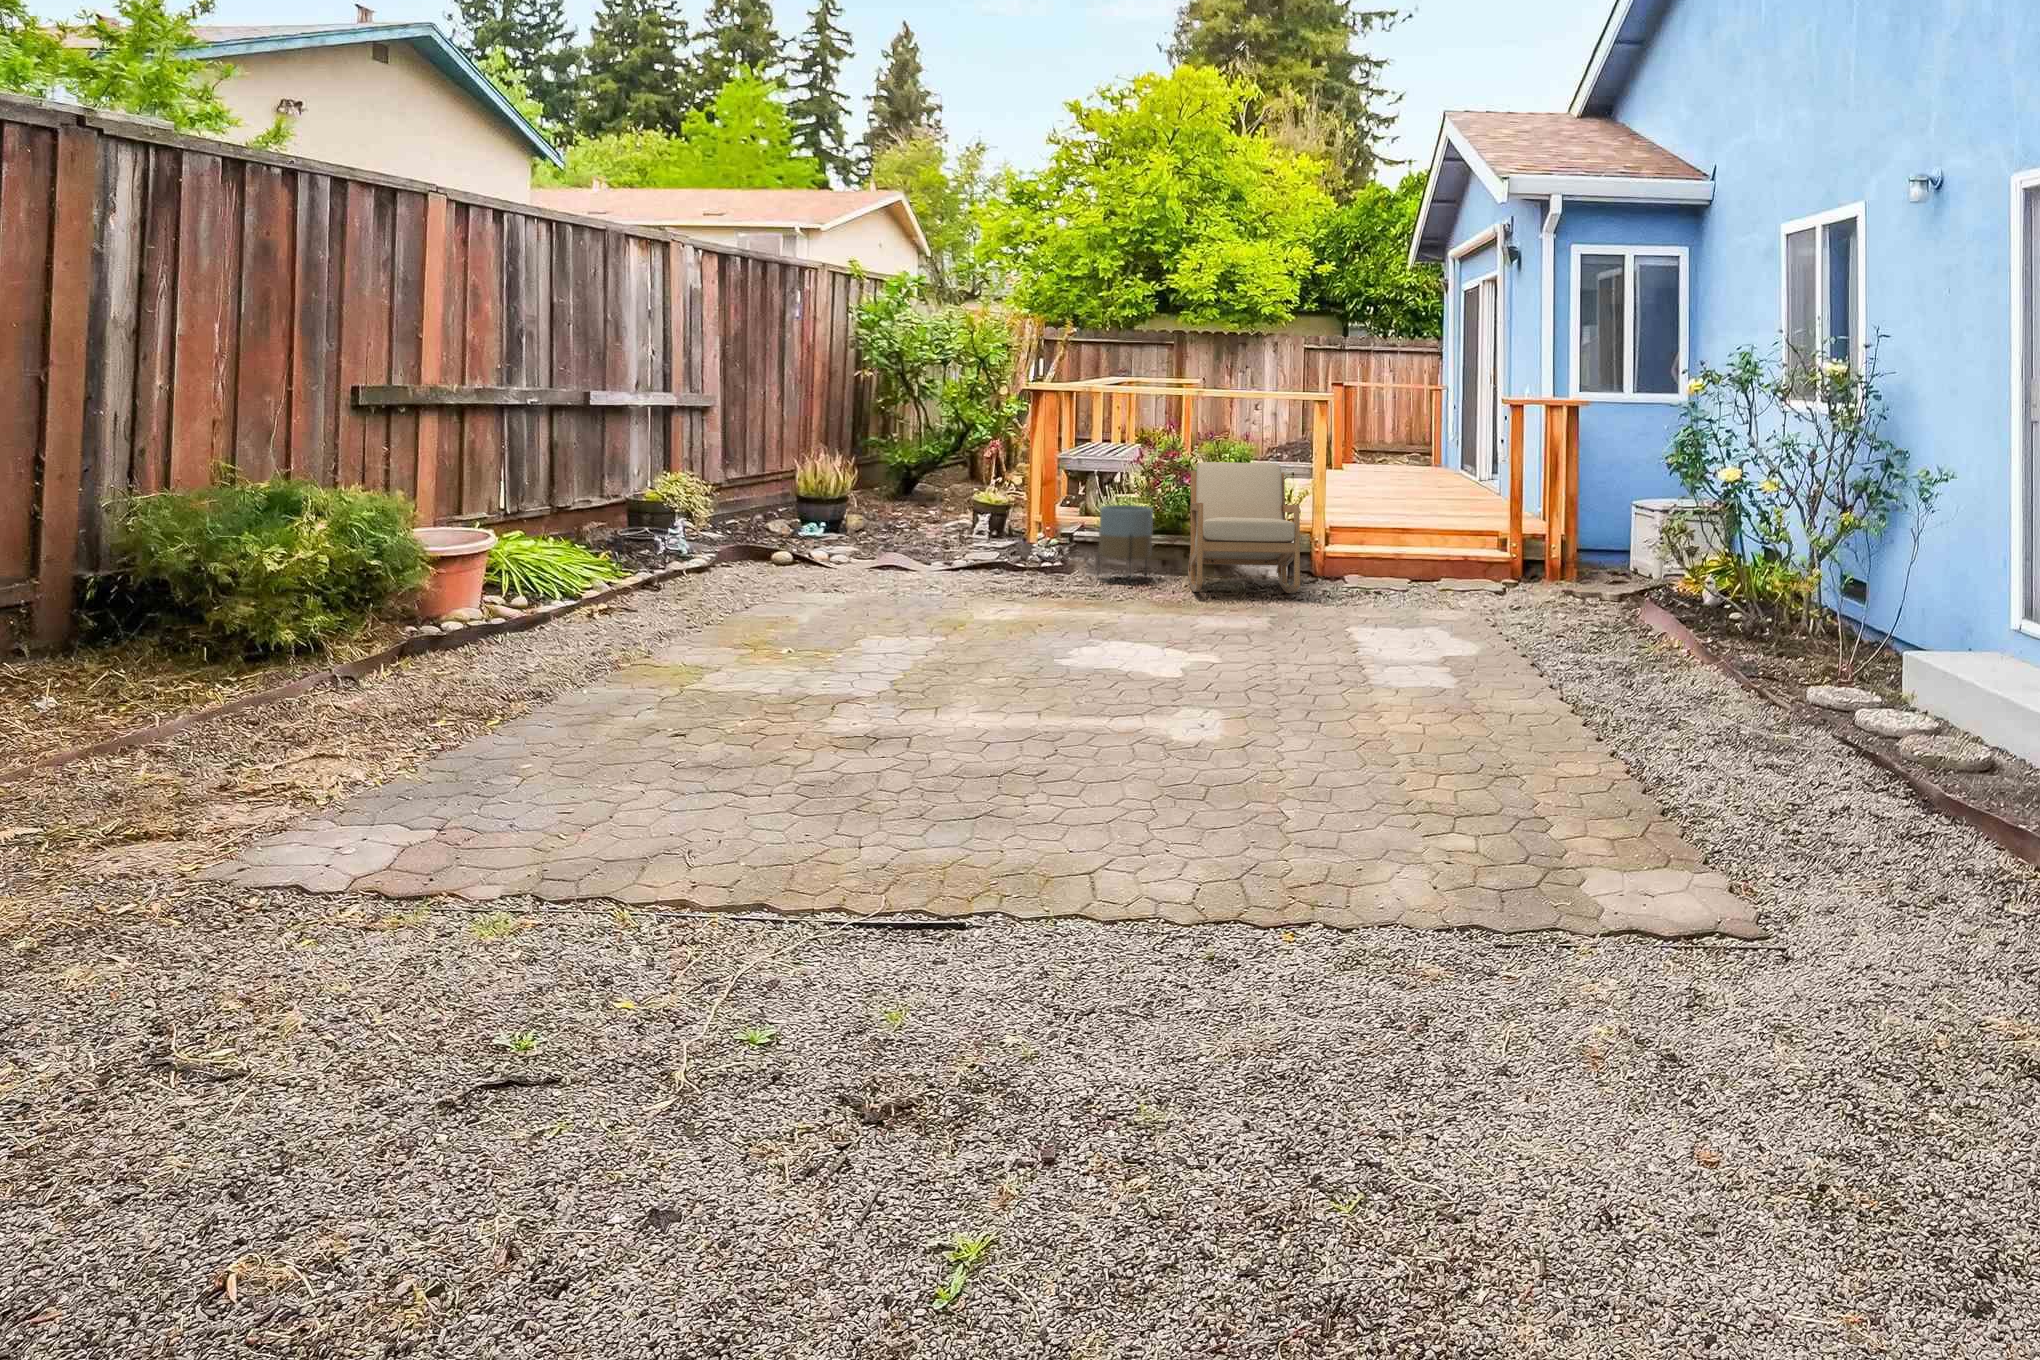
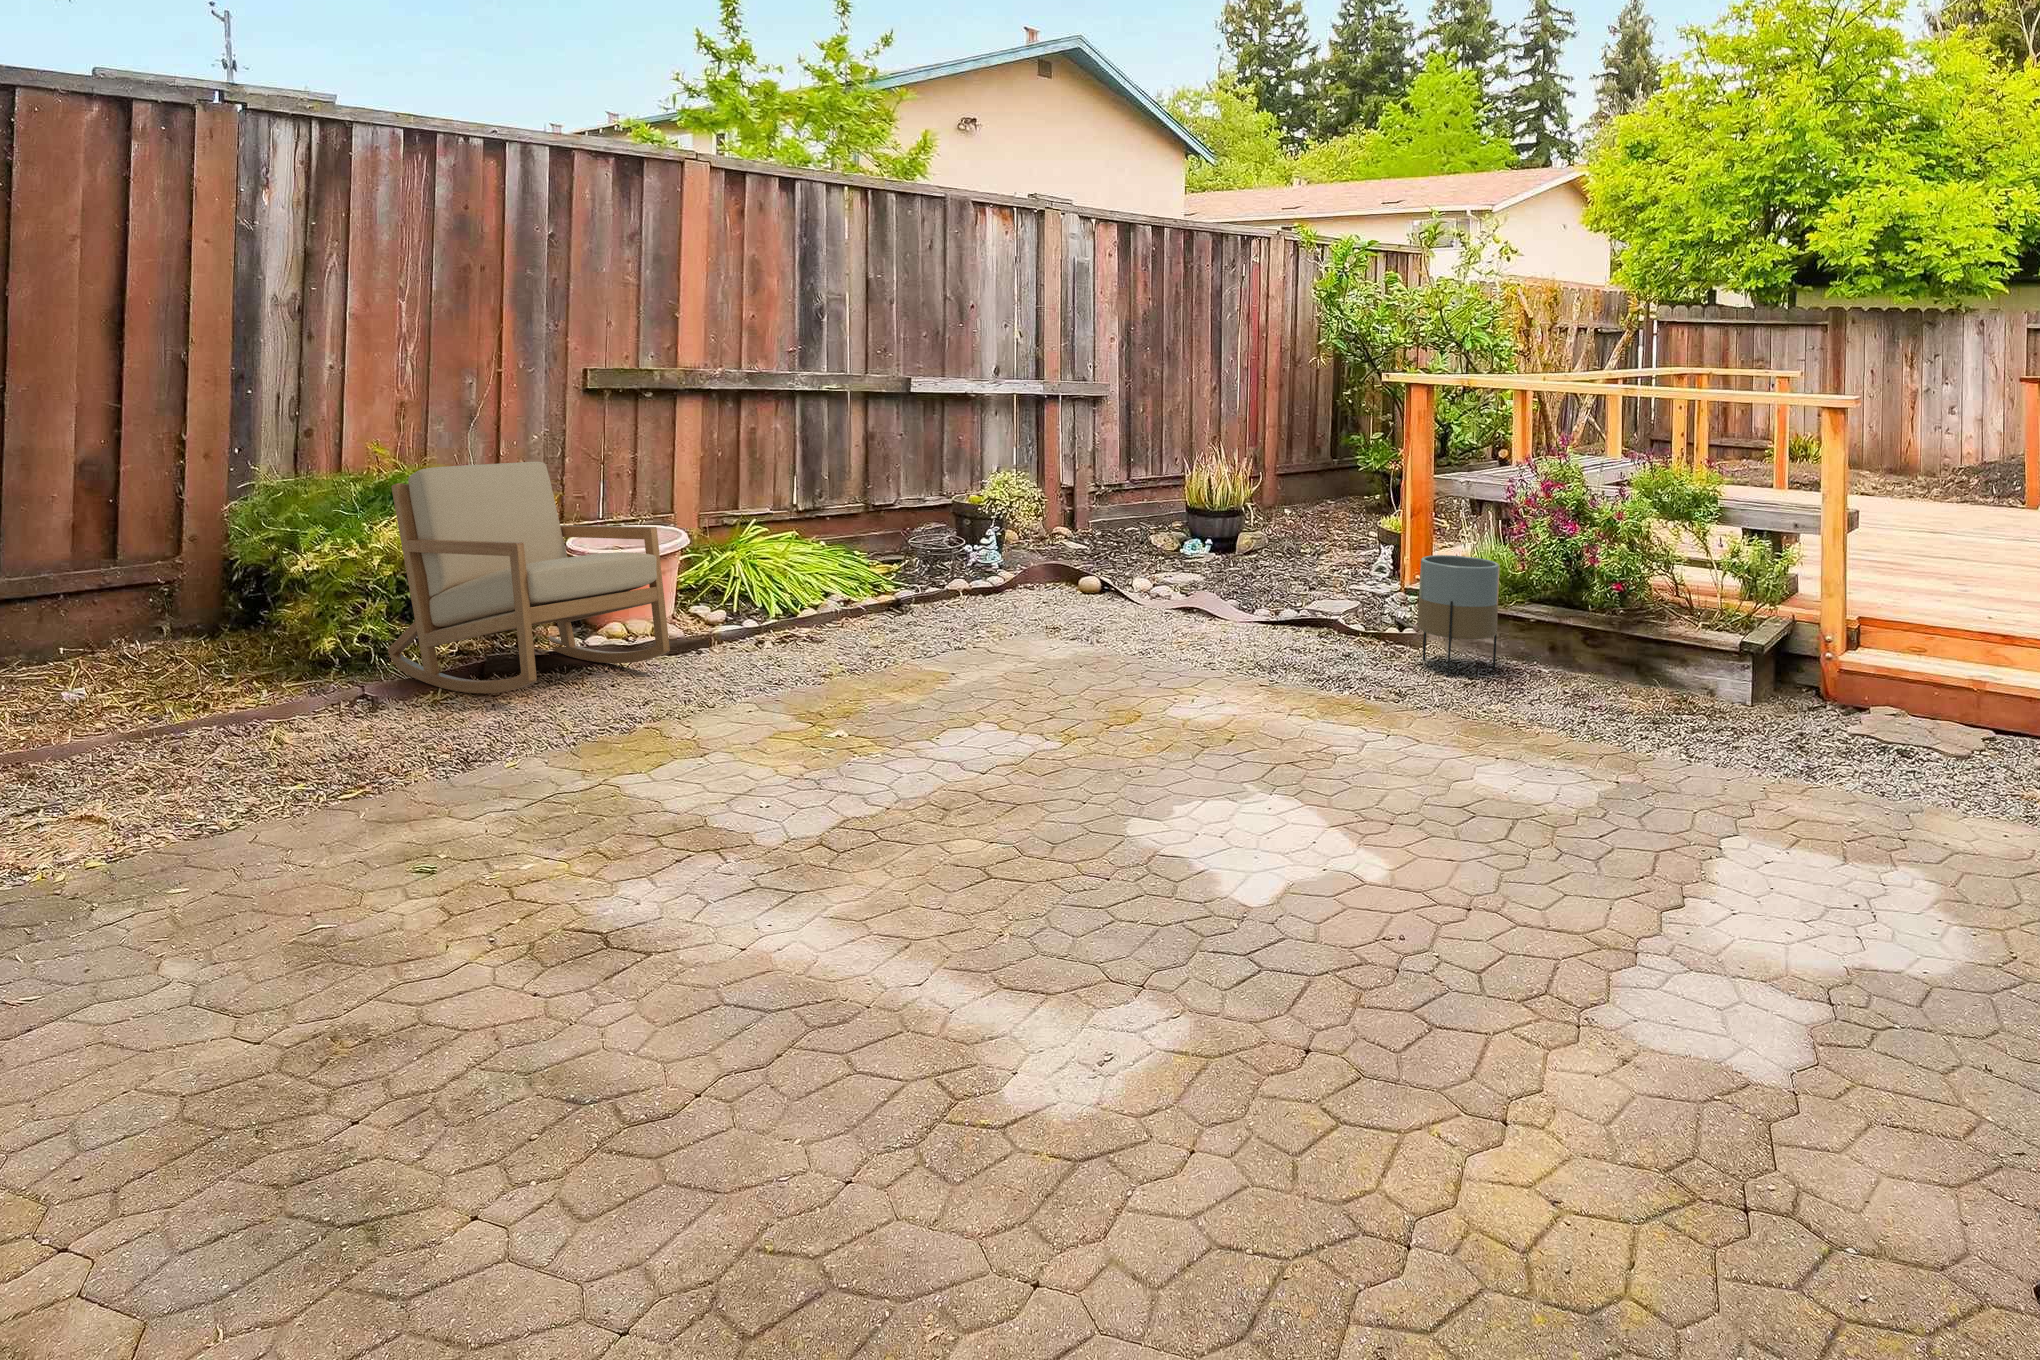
chair: present [1188,462,1300,593] -> present [388,462,670,693]

